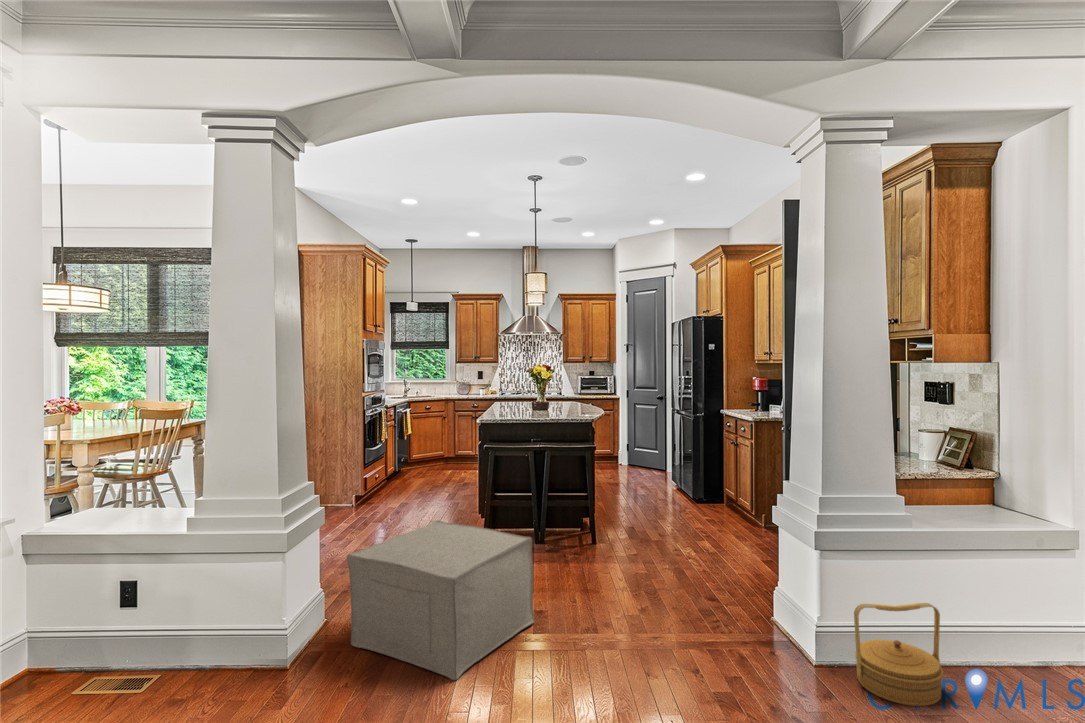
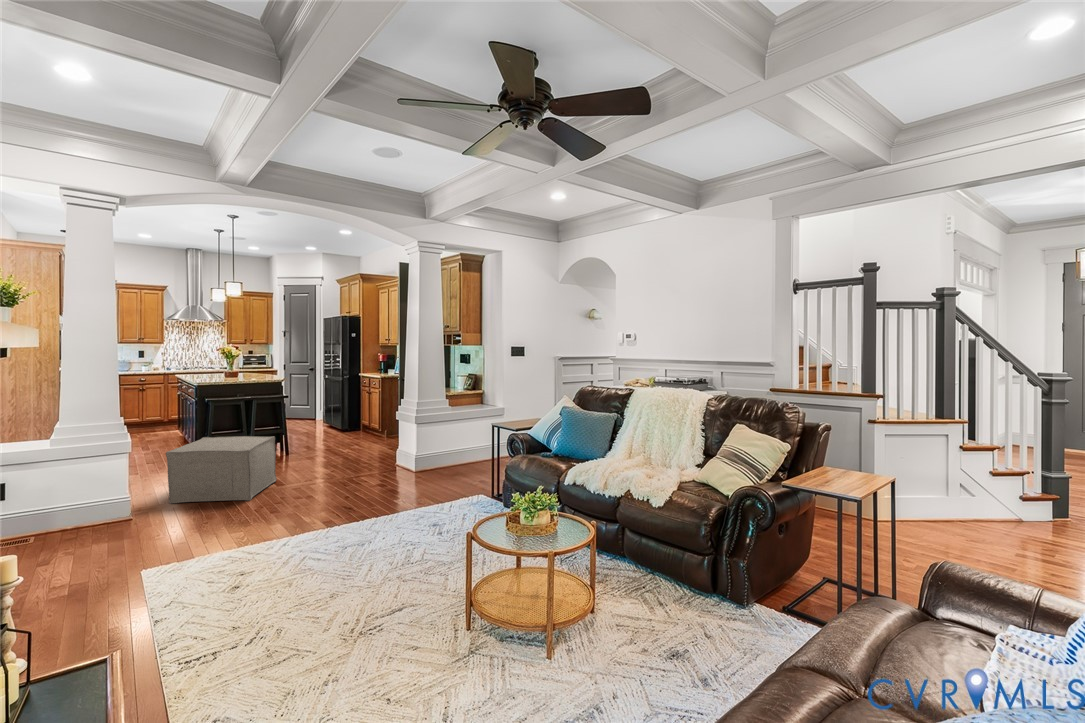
basket: present [854,603,943,706] -> none [430,437,460,473]

